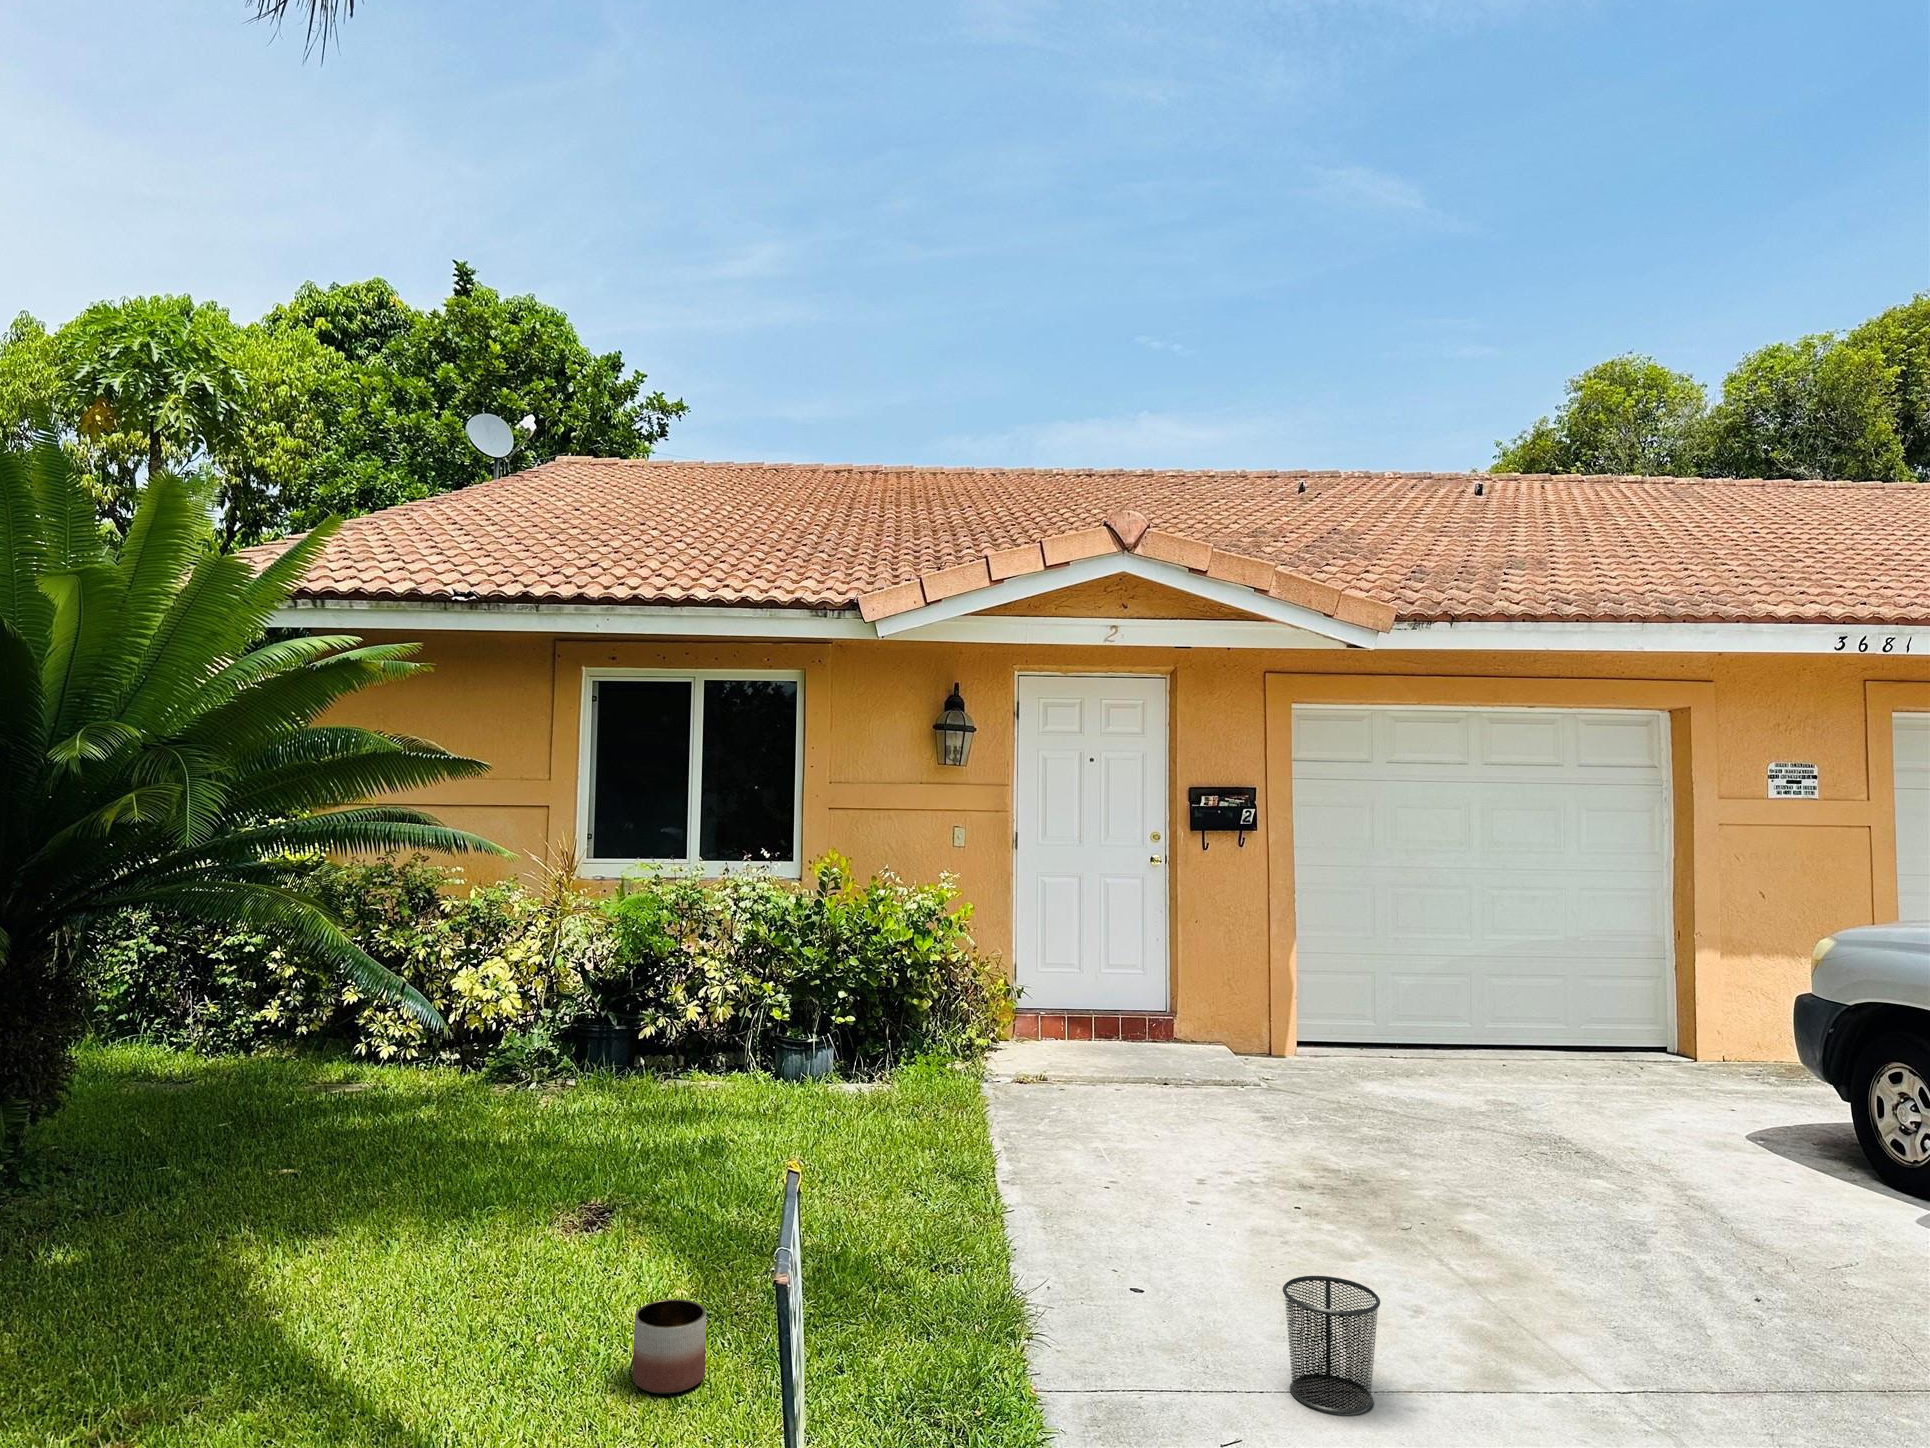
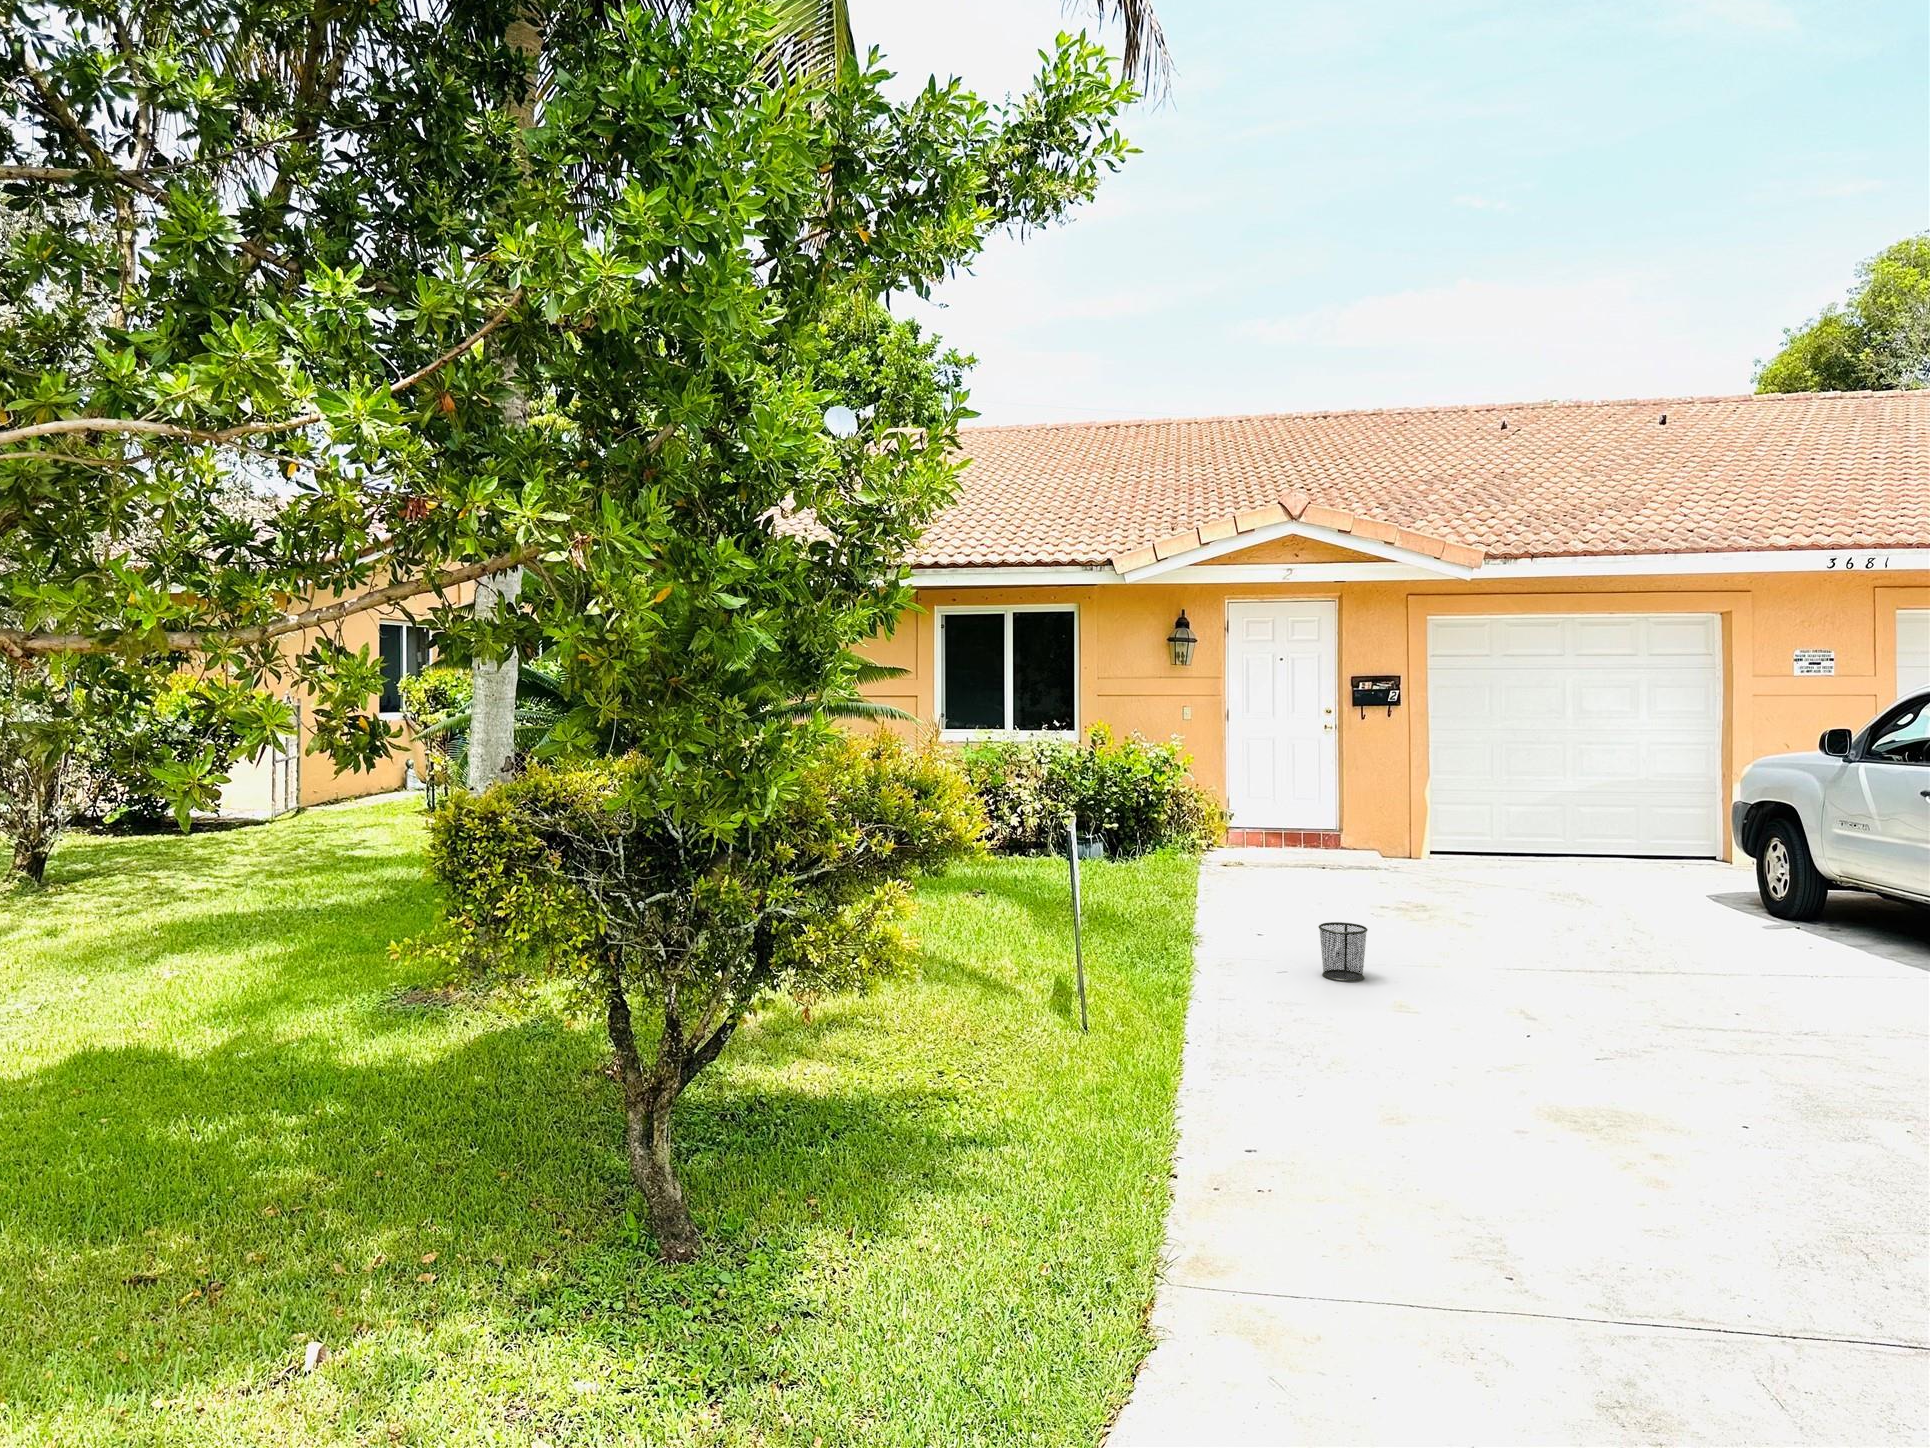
planter: present [633,1299,706,1394] -> none [1001,920,1033,956]

